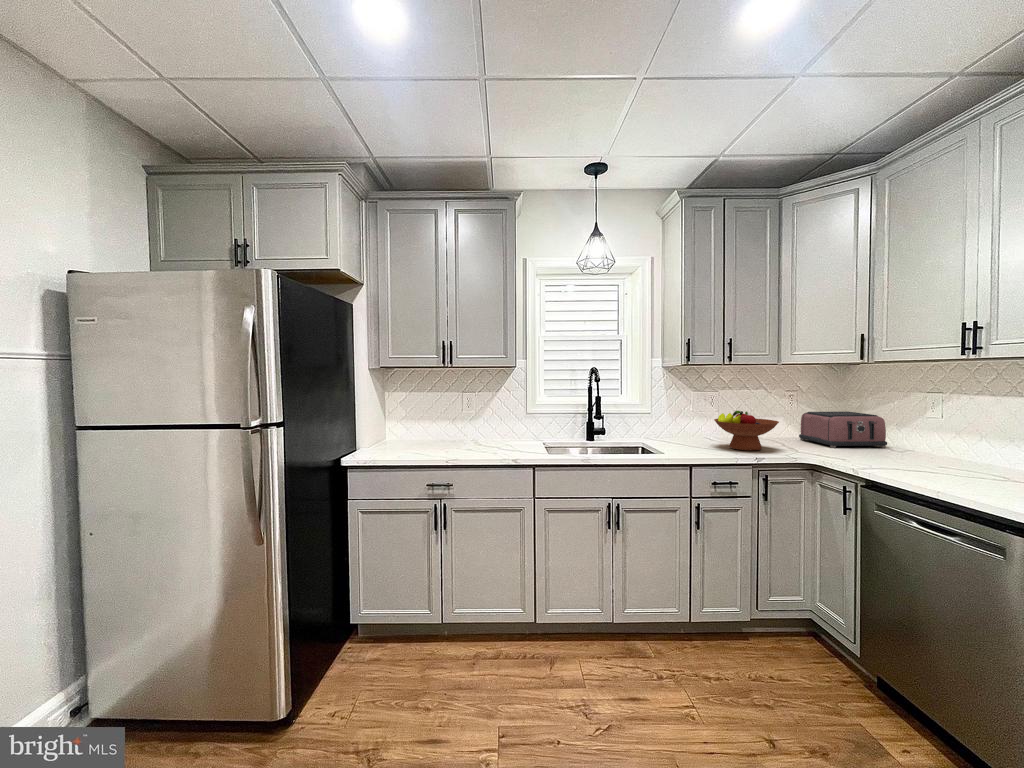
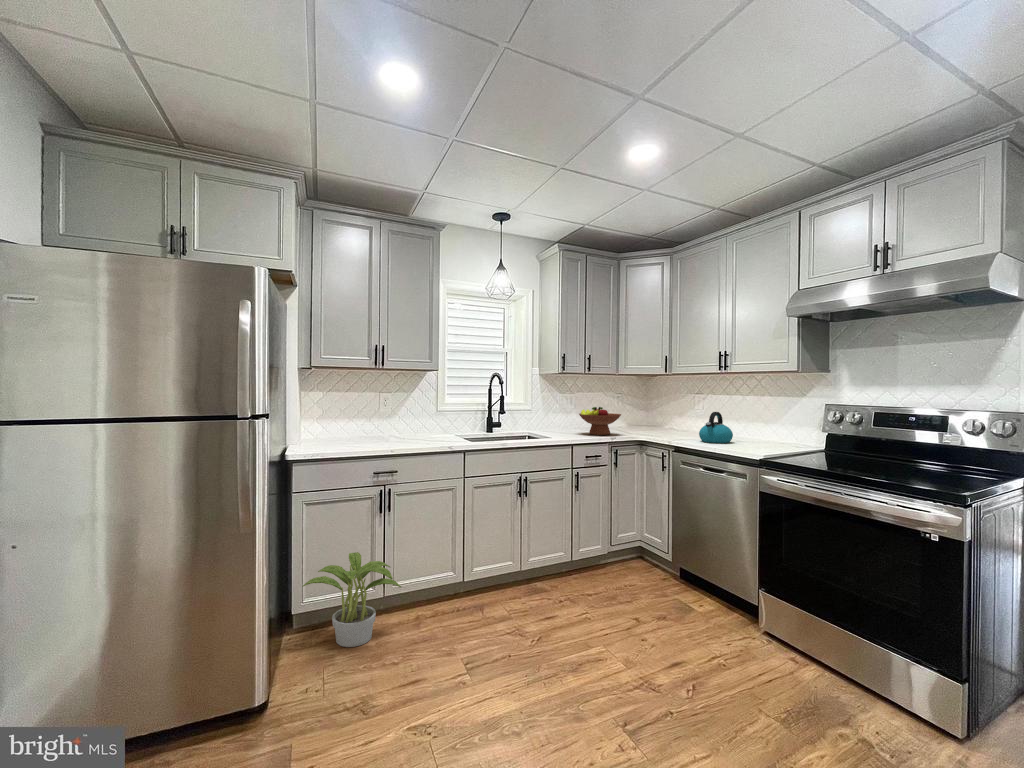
toaster: present [799,411,887,448] -> none [625,408,678,432]
kettle: none [906,427,976,481] -> present [699,412,733,443]
potted plant: none [338,576,442,689] -> present [302,552,401,647]

